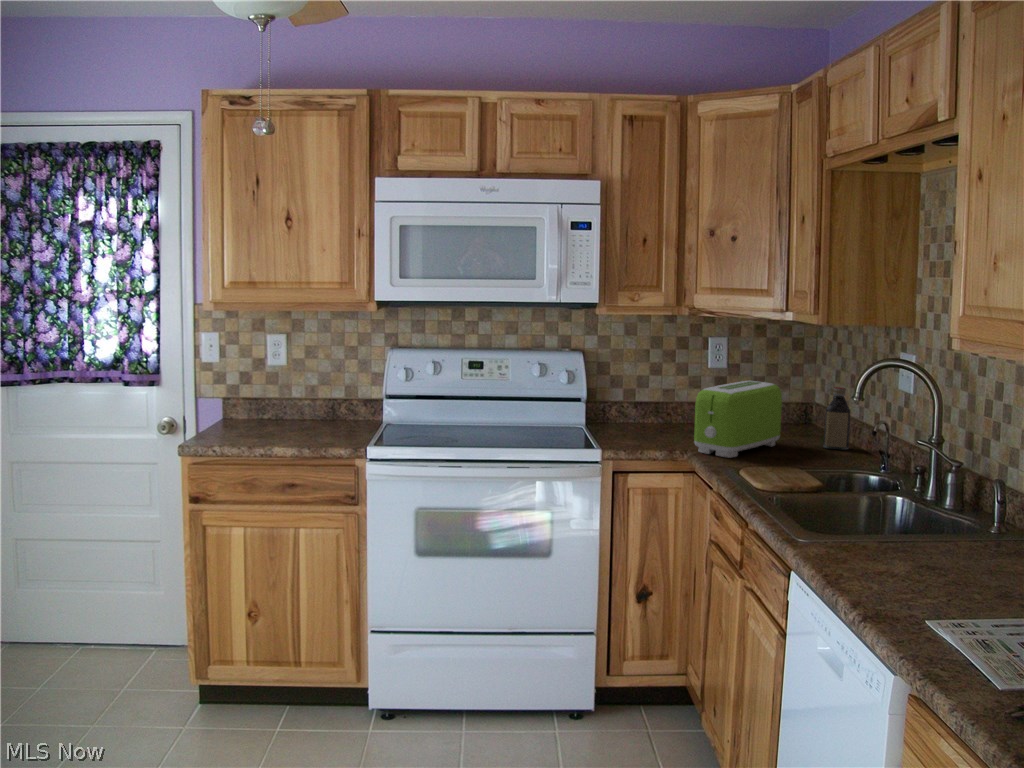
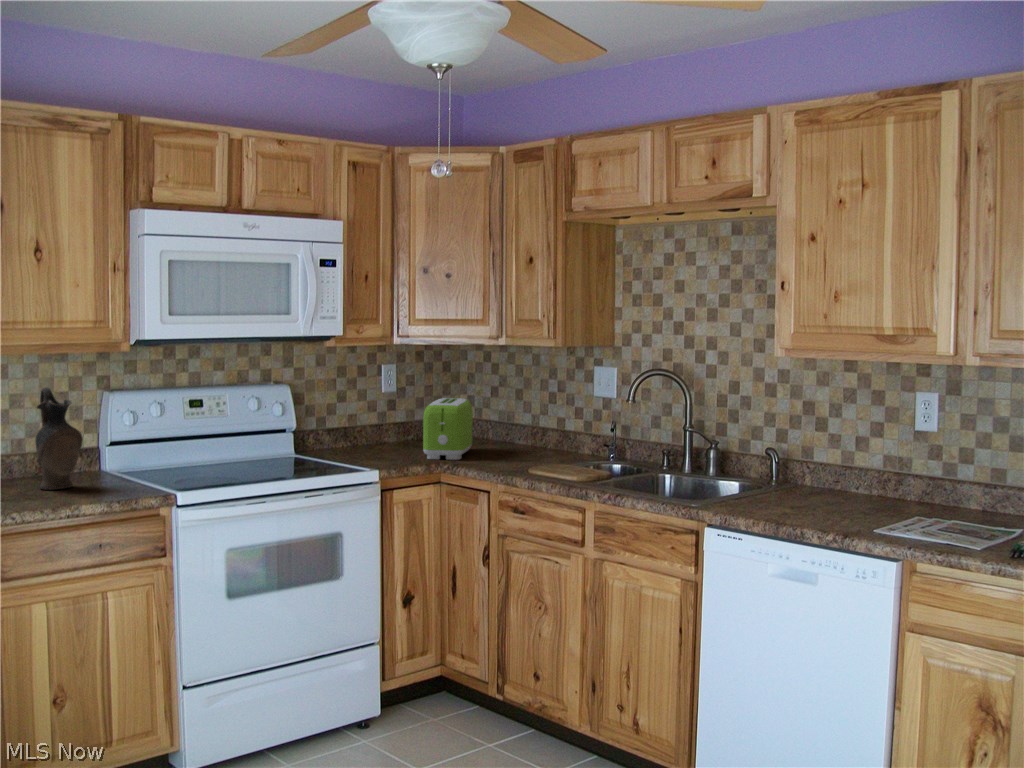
ceramic pitcher: none [294,347,331,440] -> present [35,387,83,490]
bottle: present [823,387,850,449] -> none [500,398,520,448]

